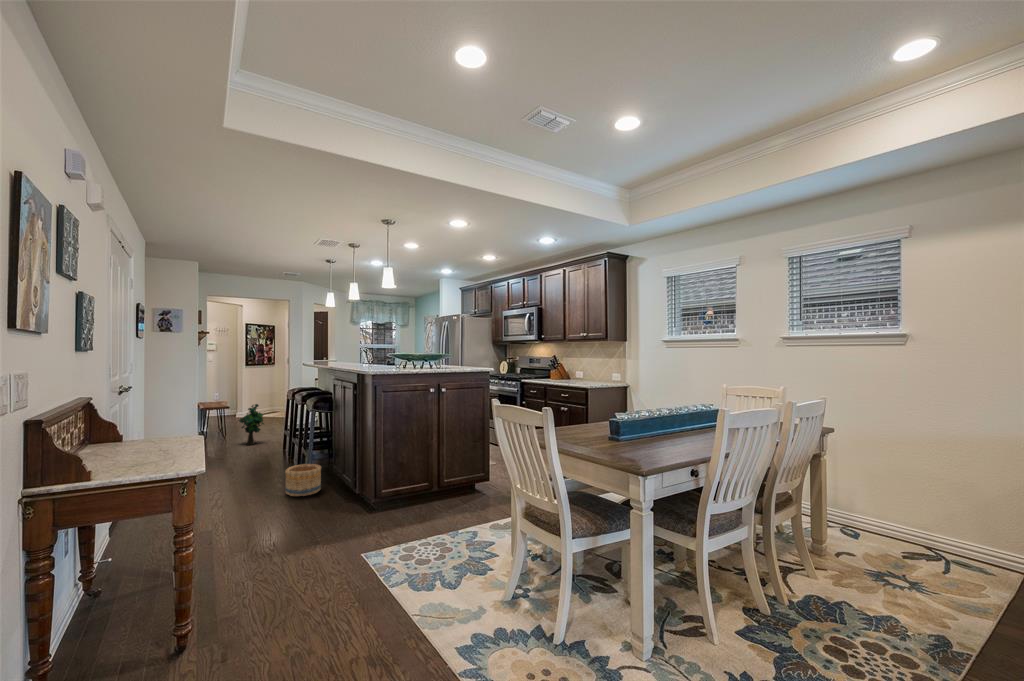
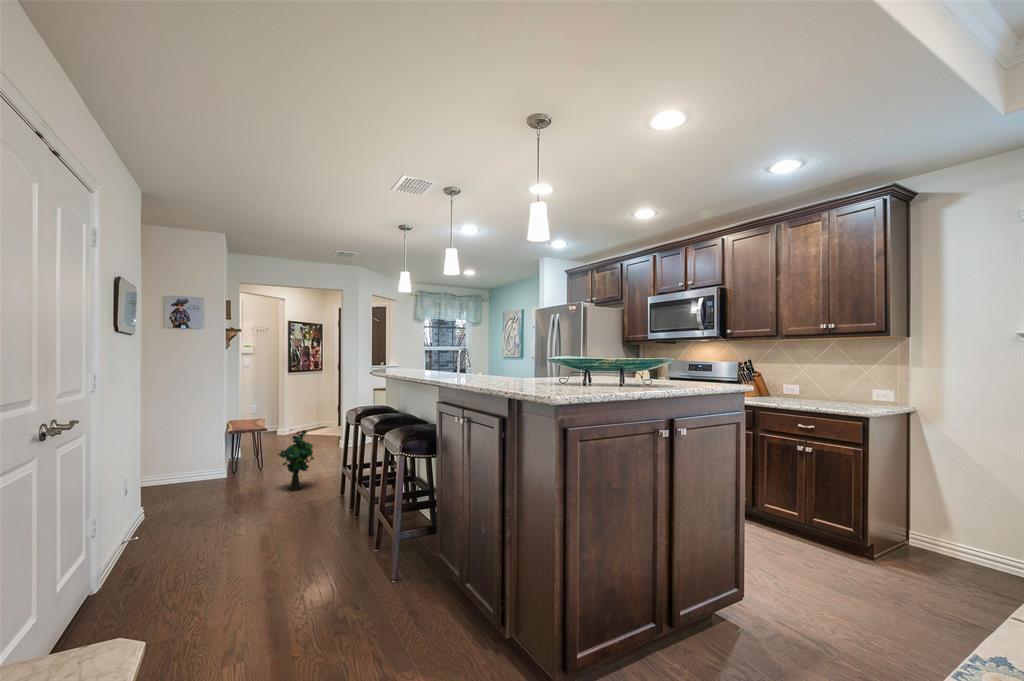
basket: present [285,464,321,496] -> none [364,563,429,641]

